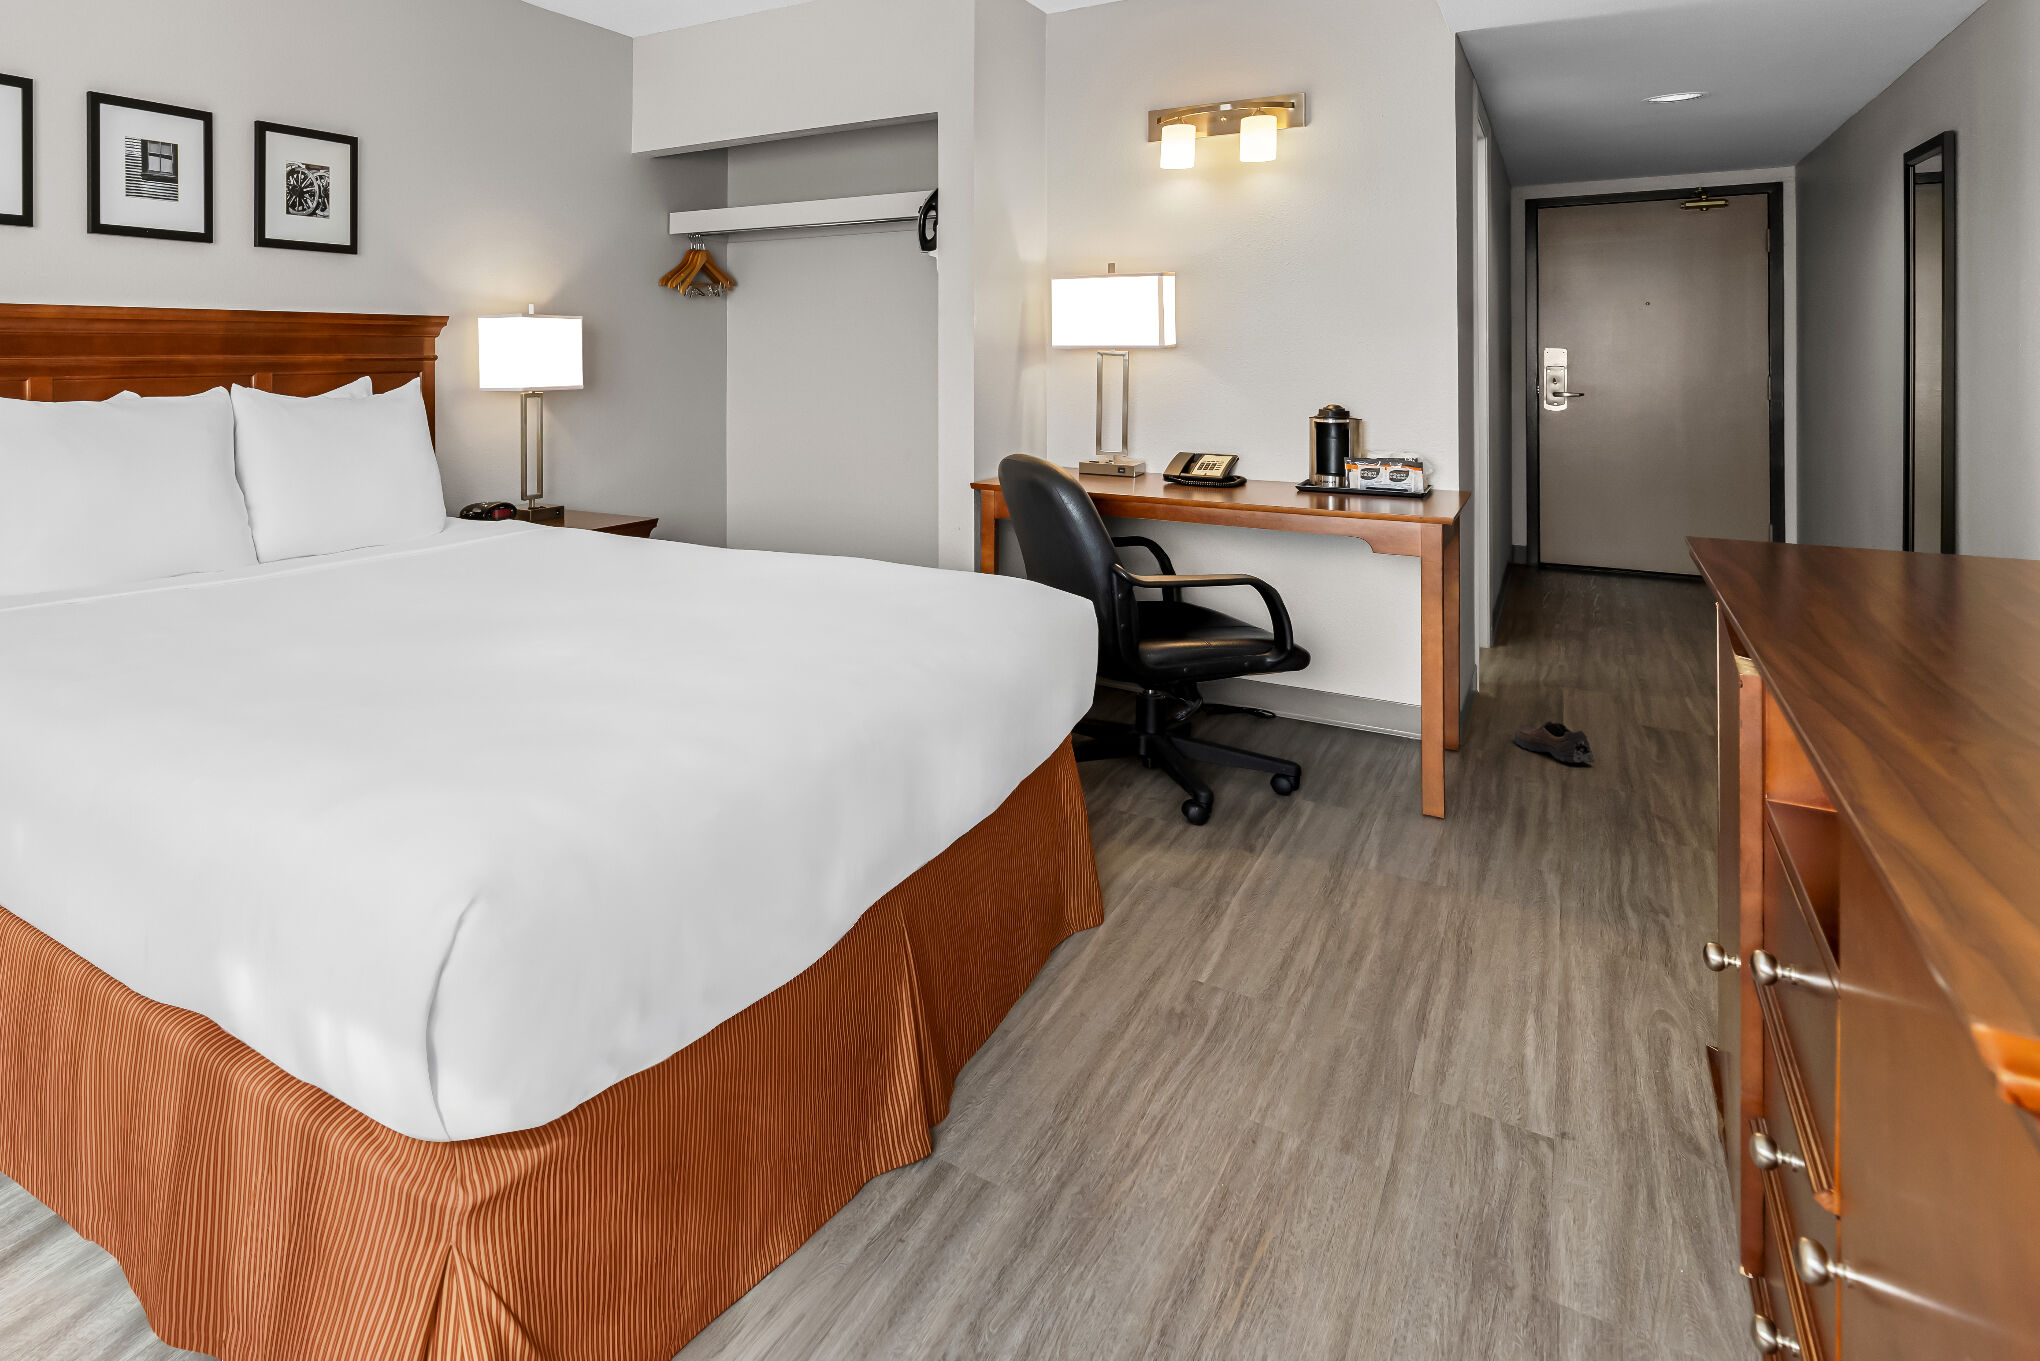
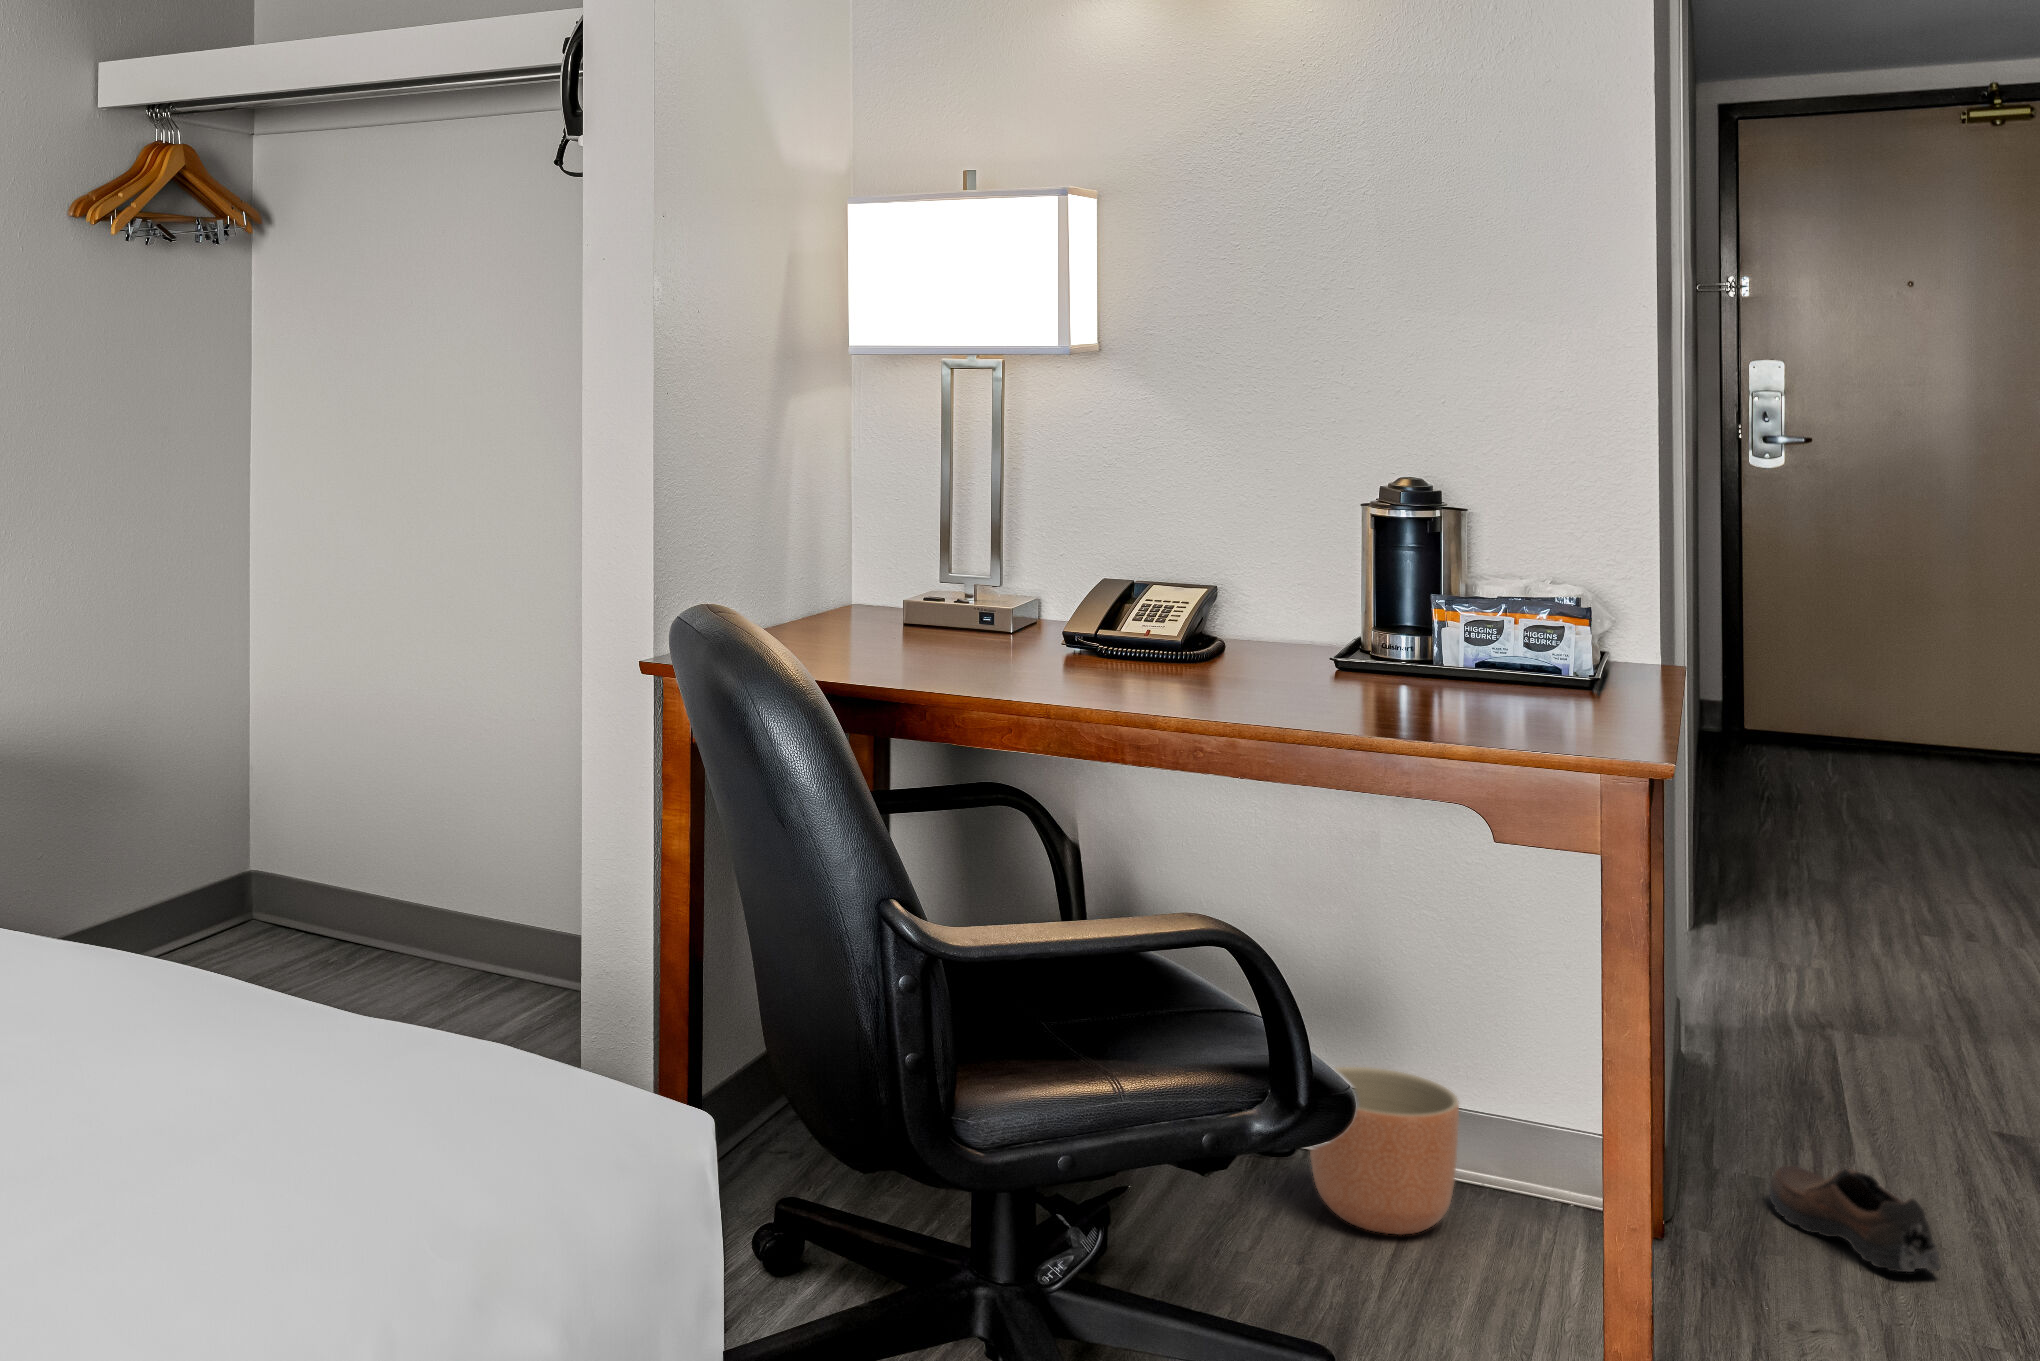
planter: none [1284,675,1358,745] -> present [1310,1067,1459,1235]

